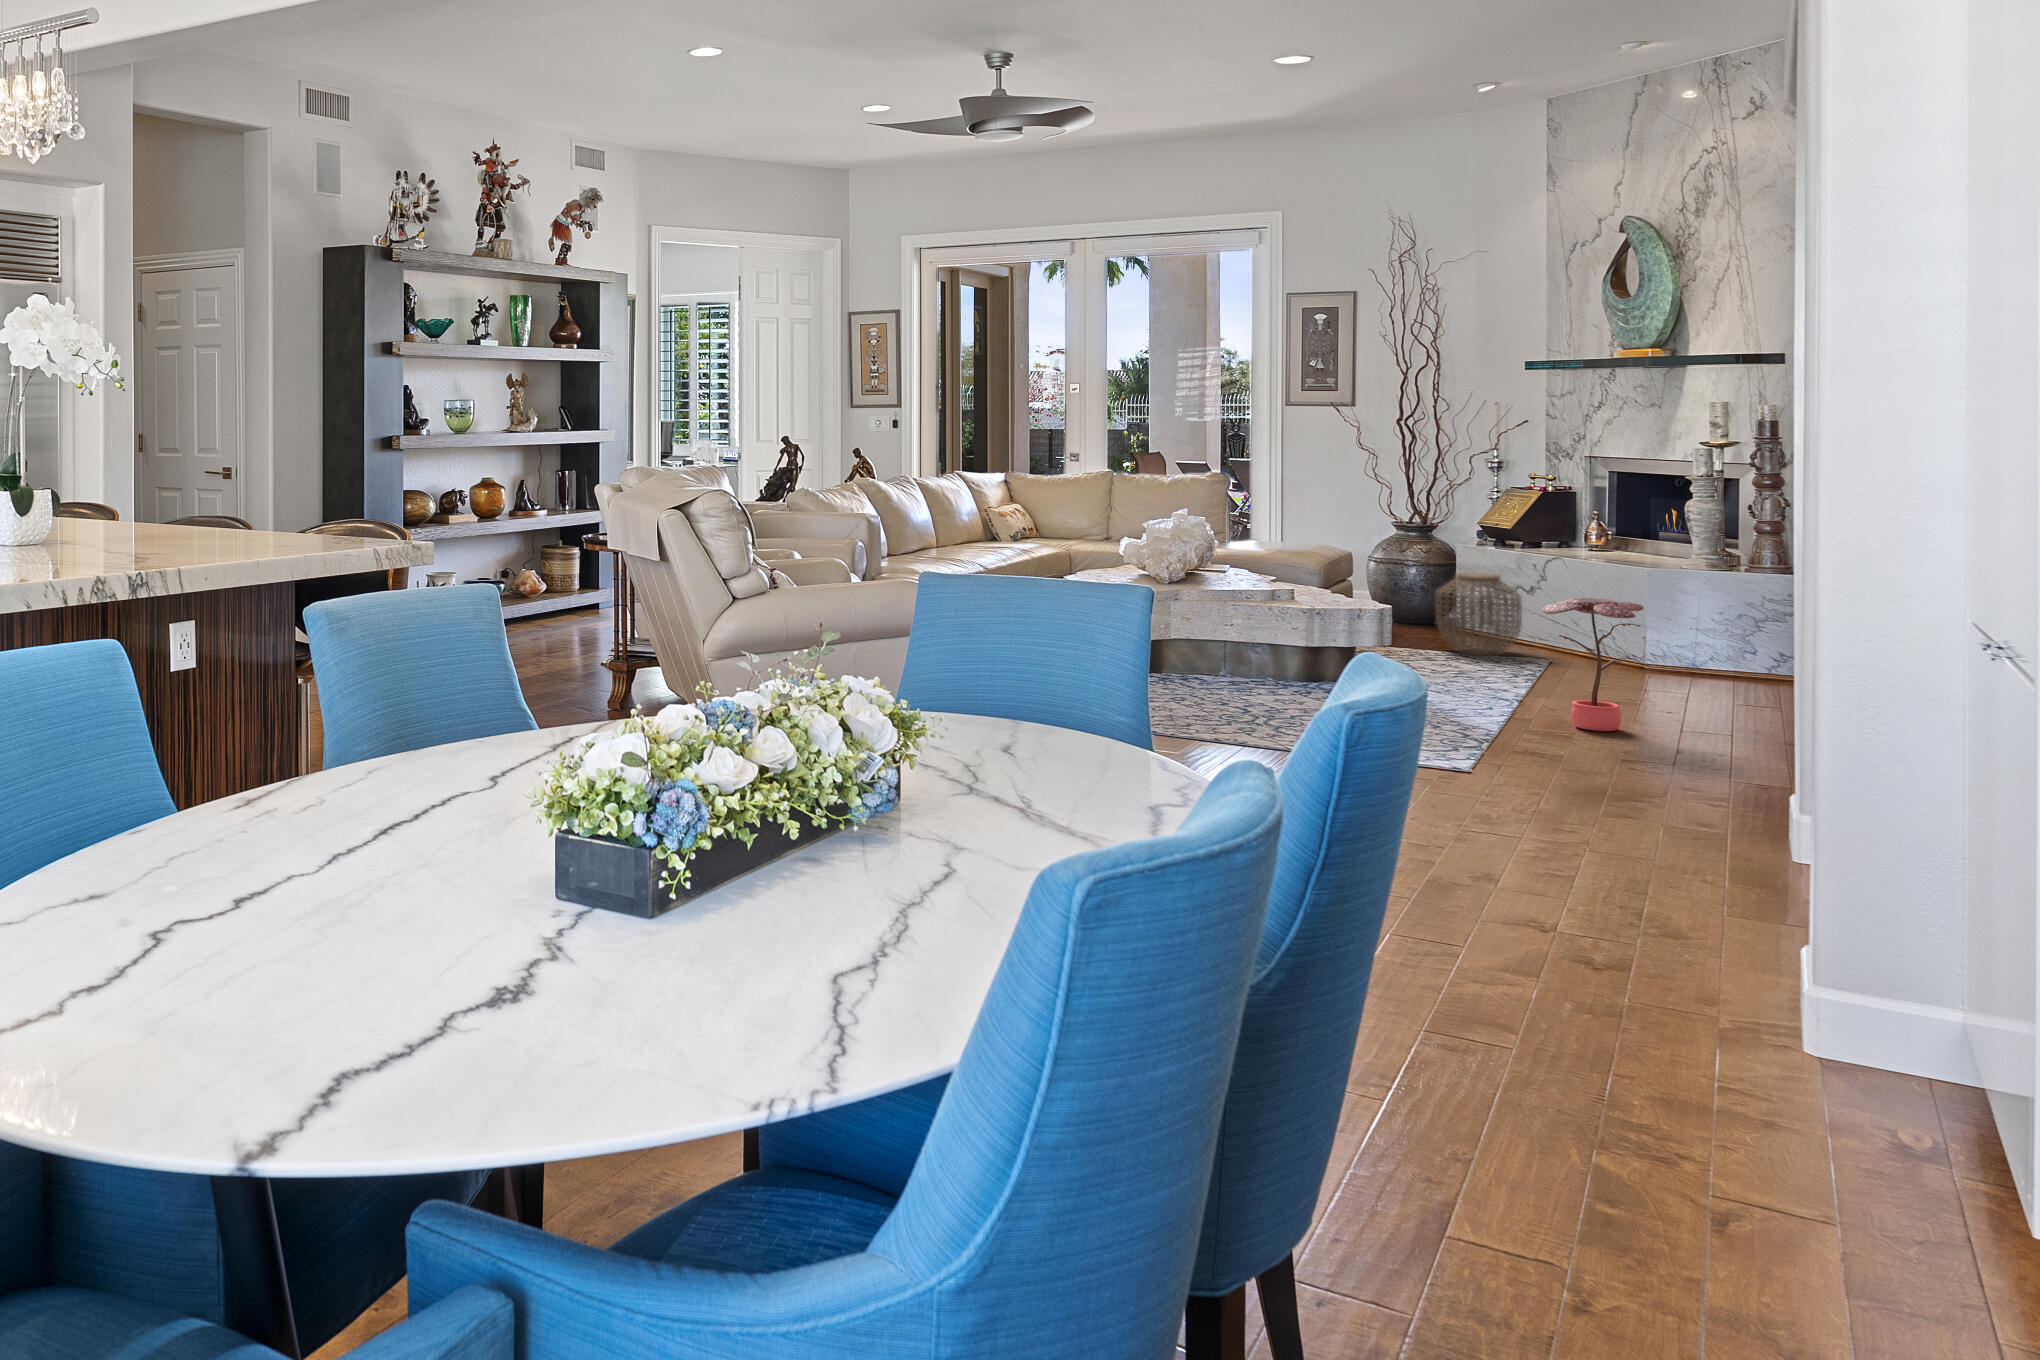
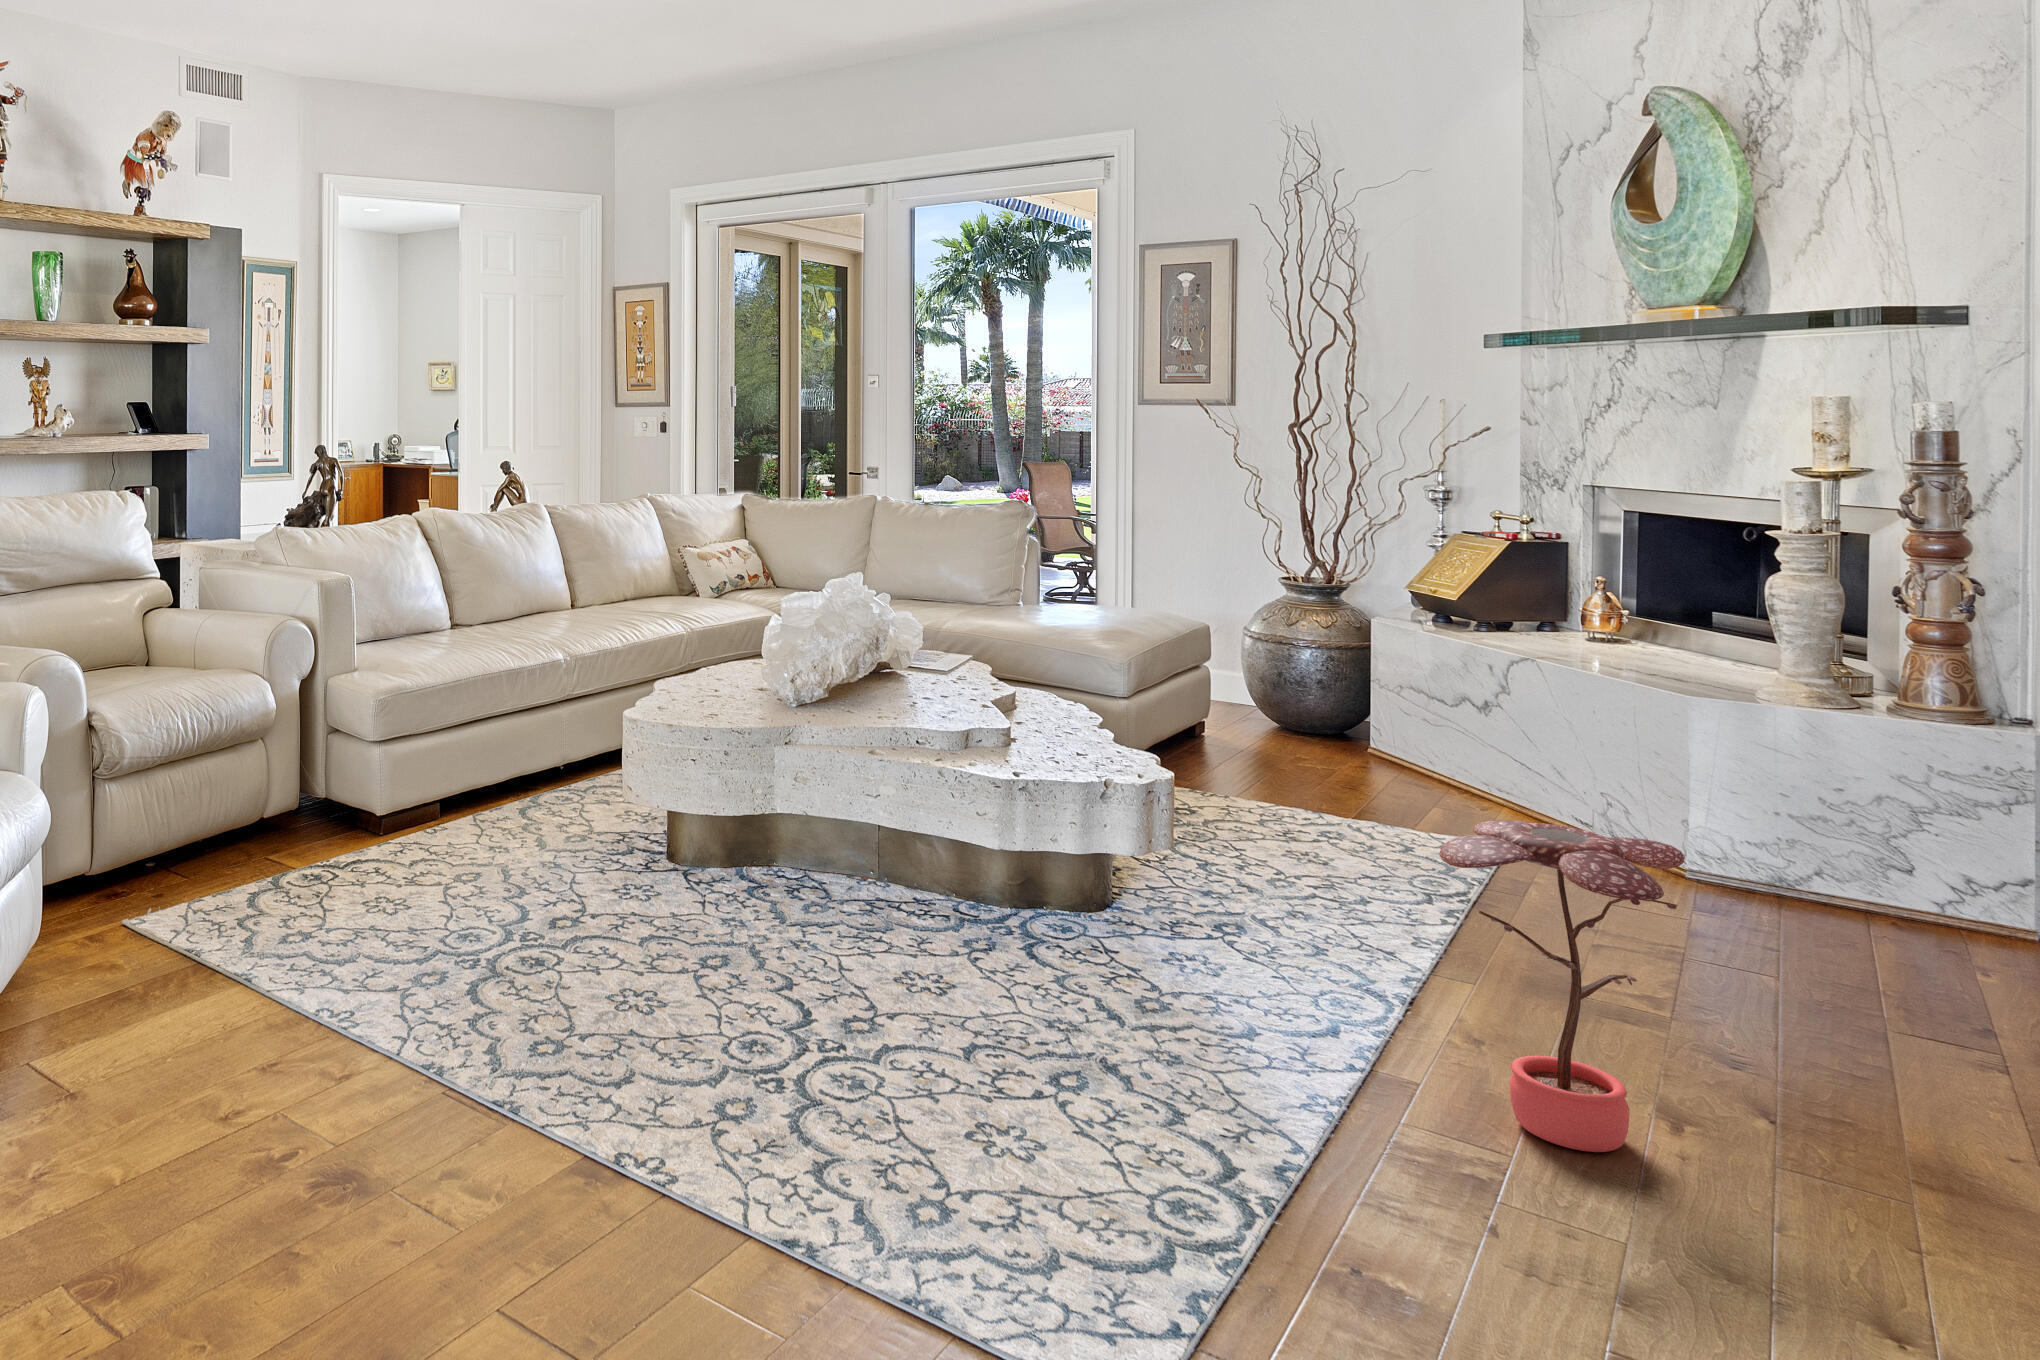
woven basket: present [1436,573,1522,655] -> none [1313,683,1462,833]

